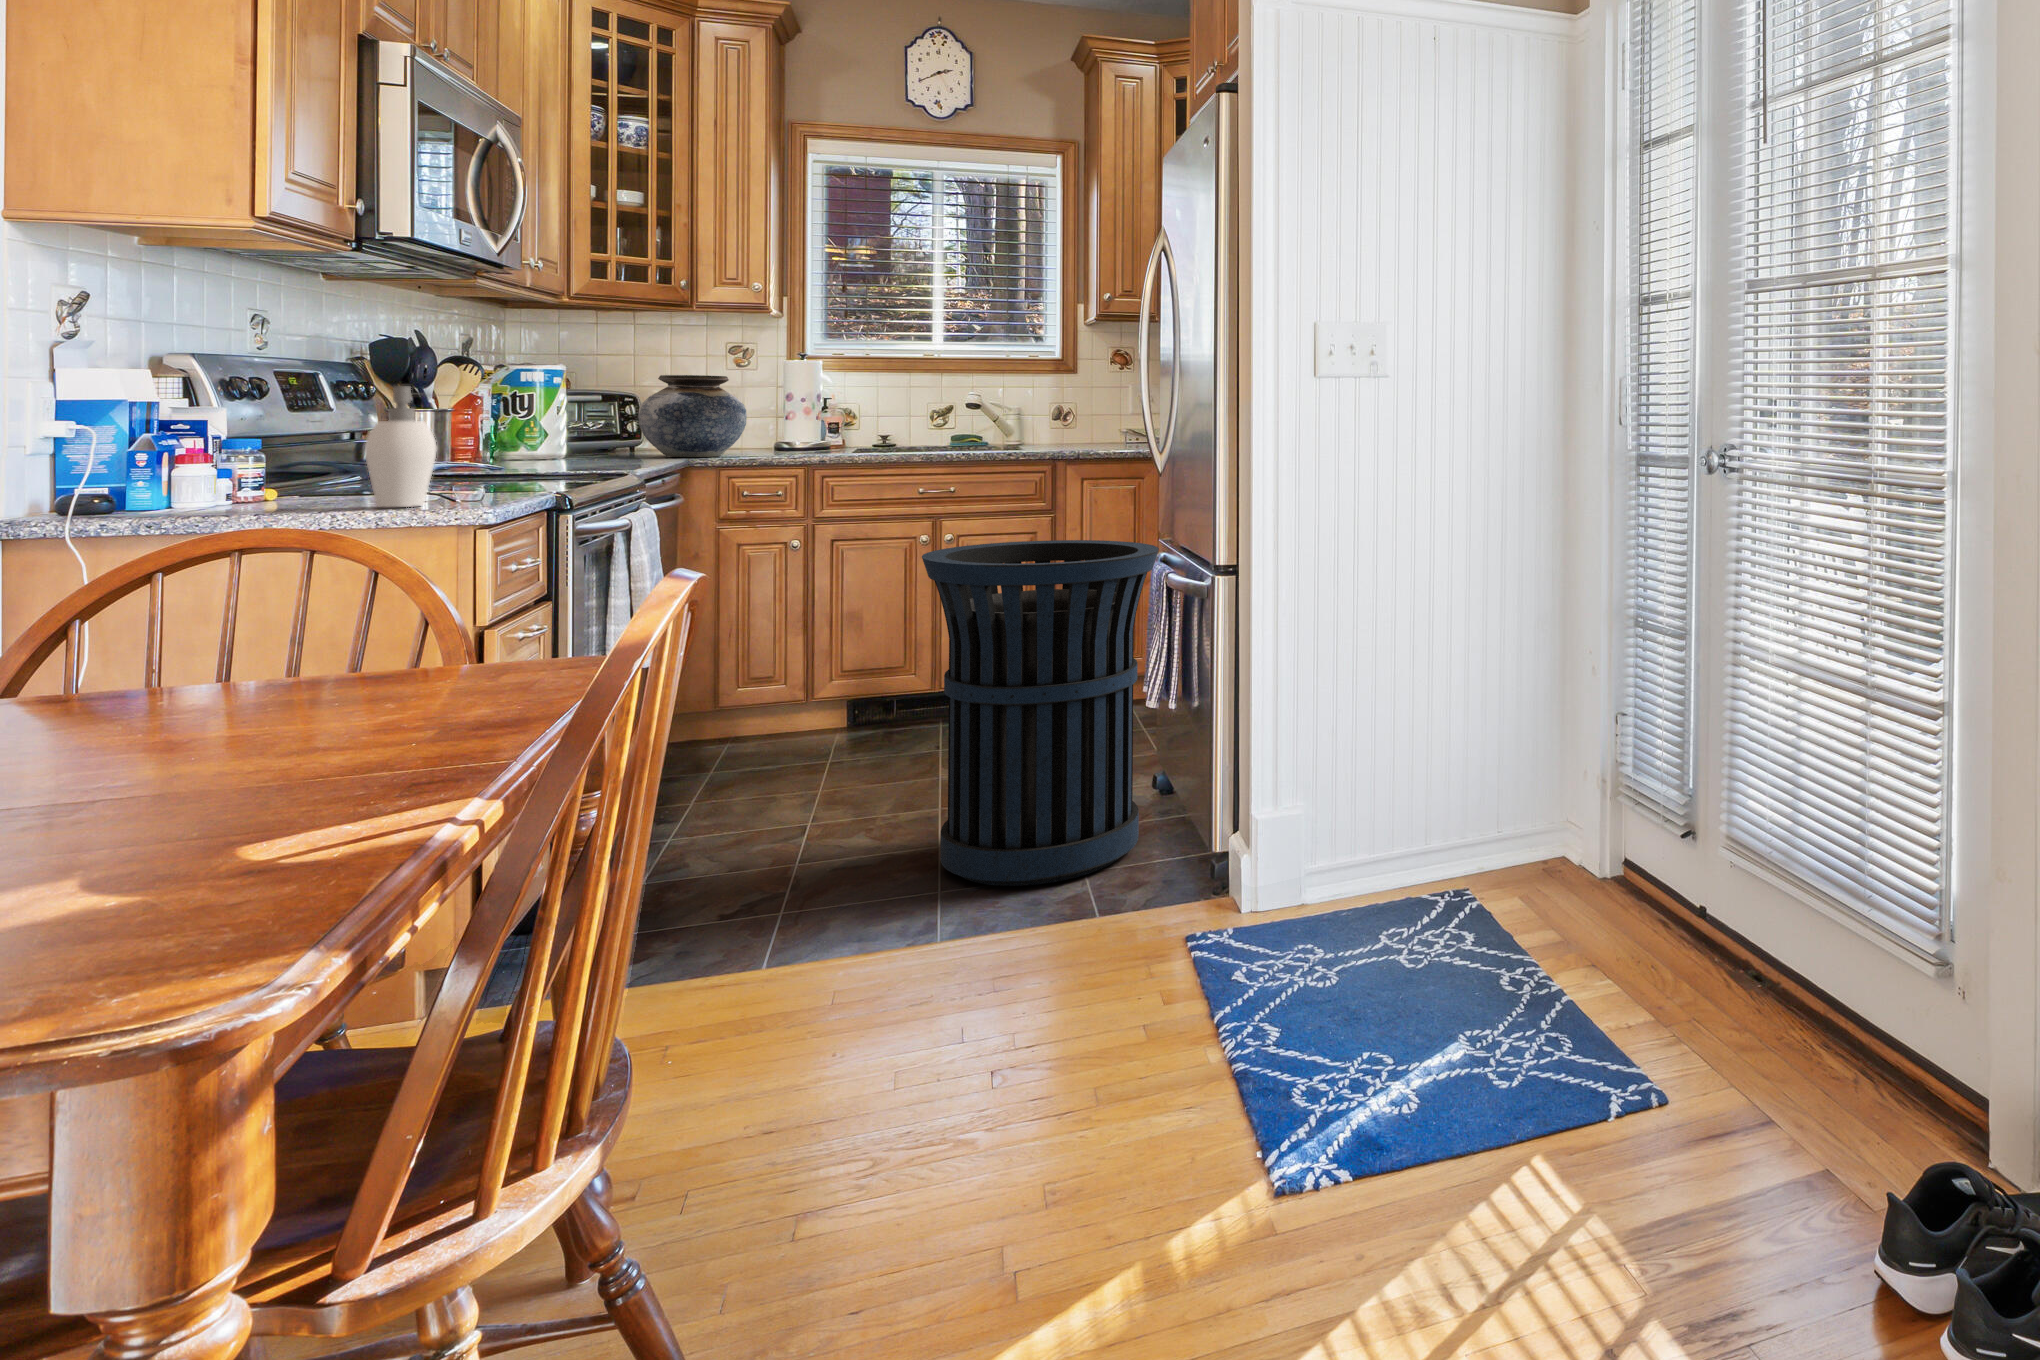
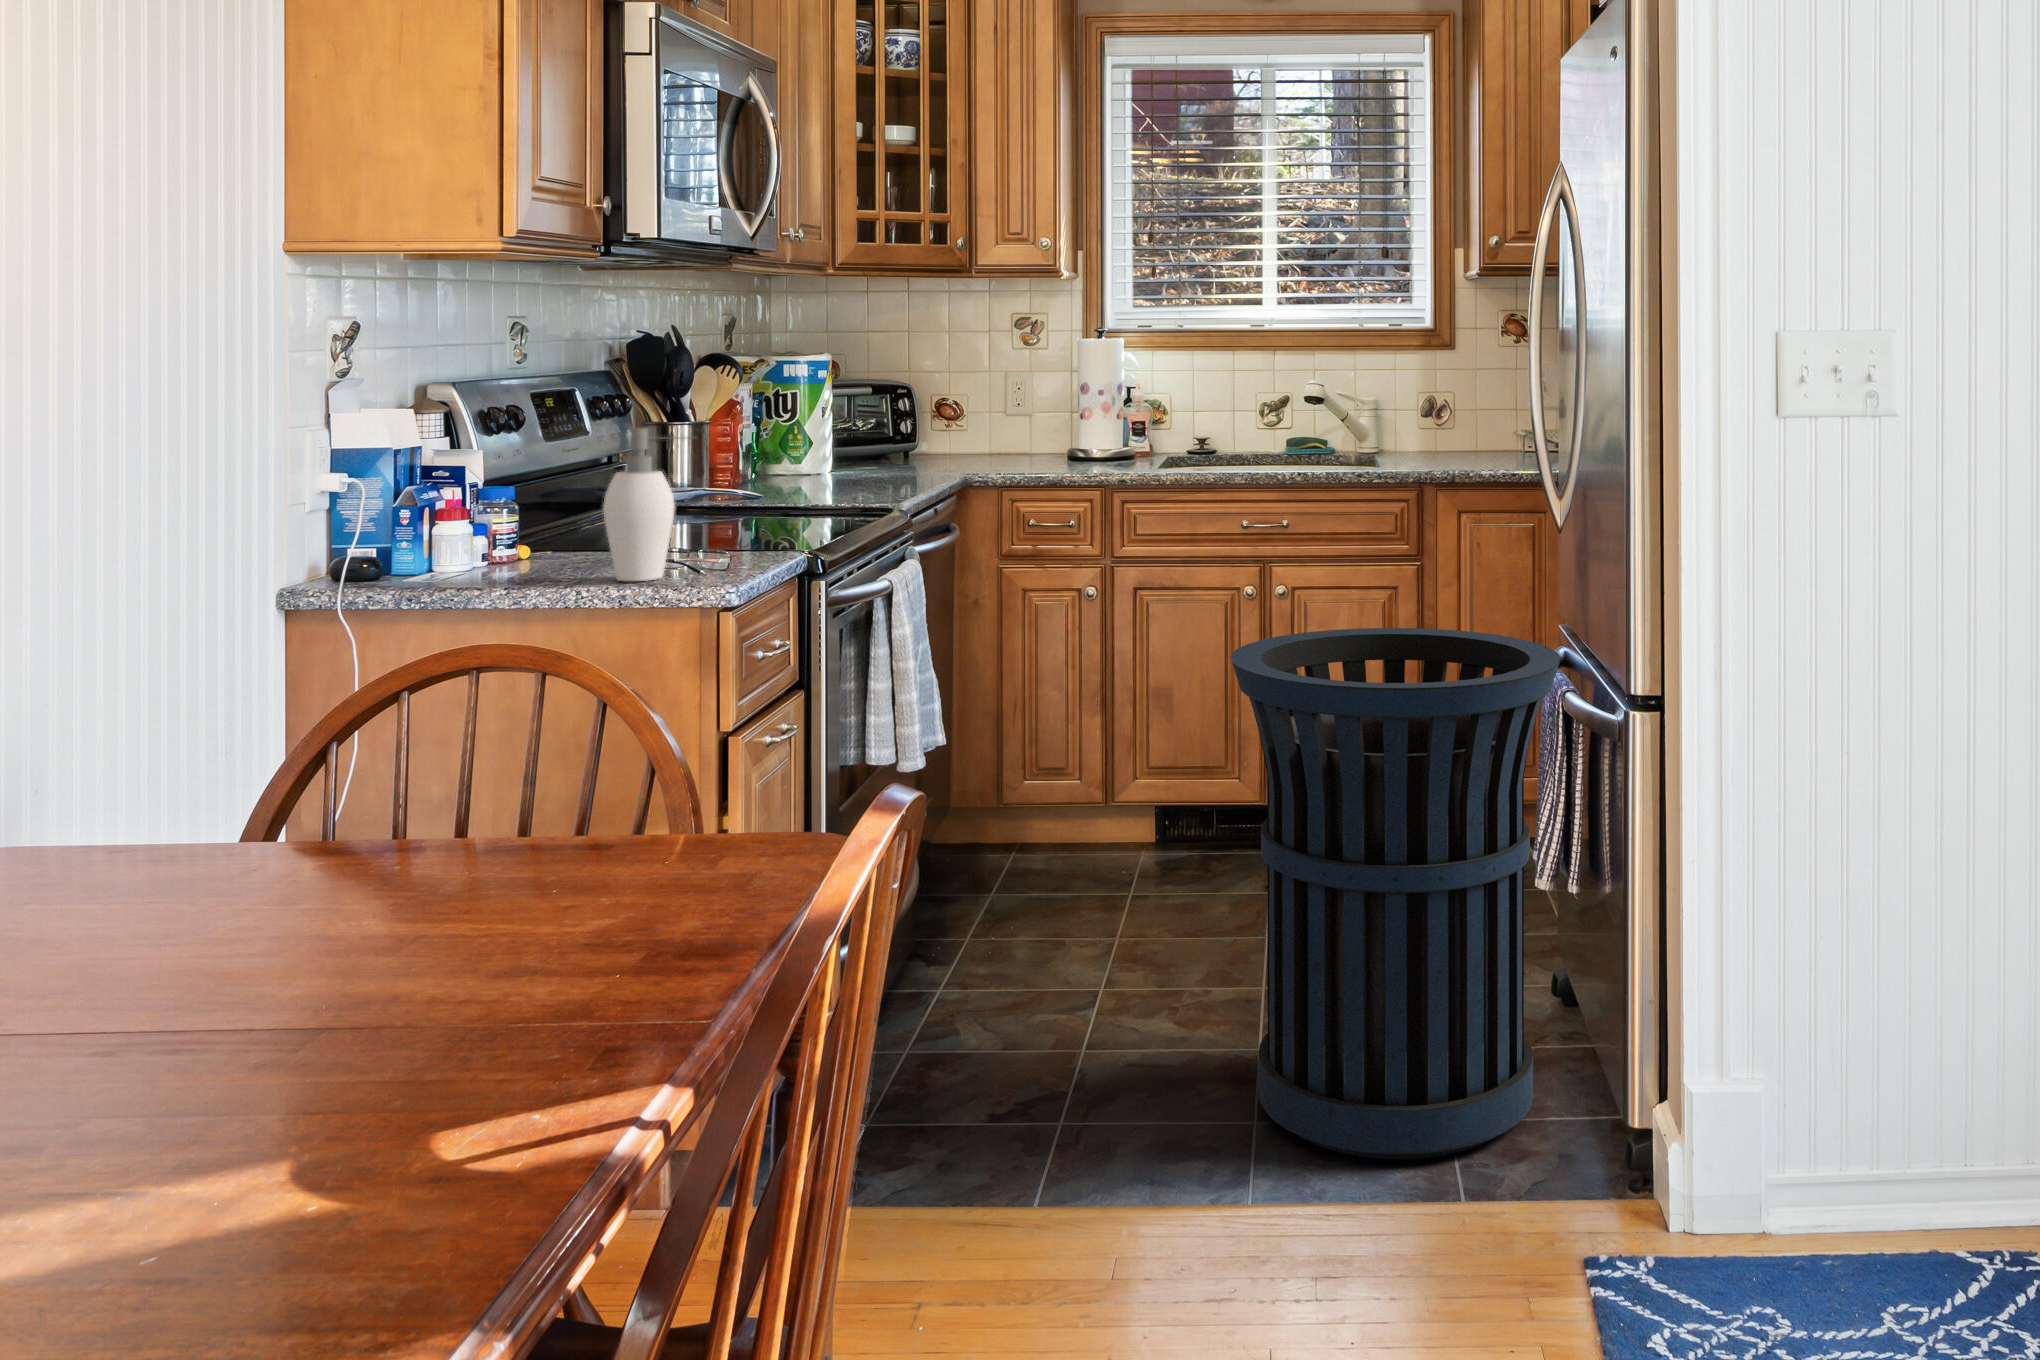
vase: present [638,375,747,457] -> none [912,366,1032,473]

